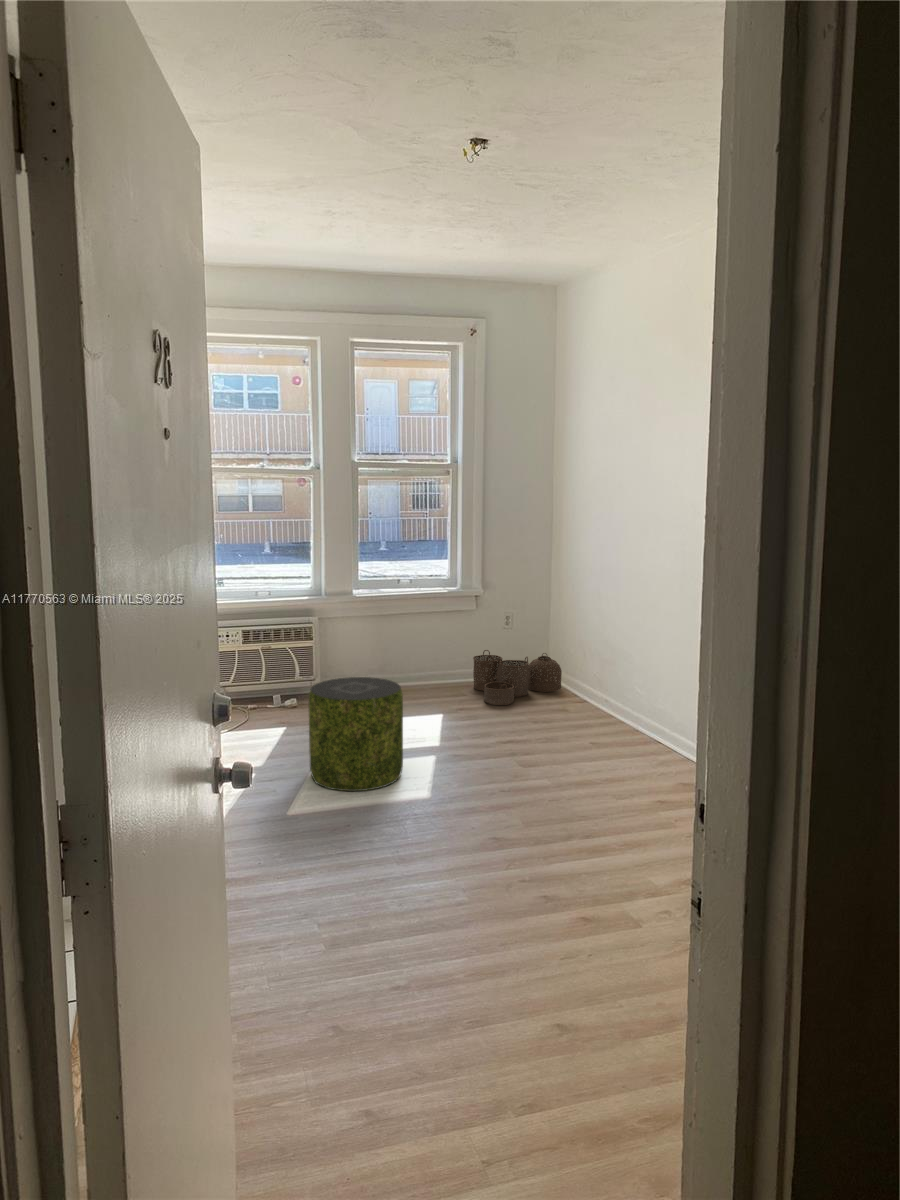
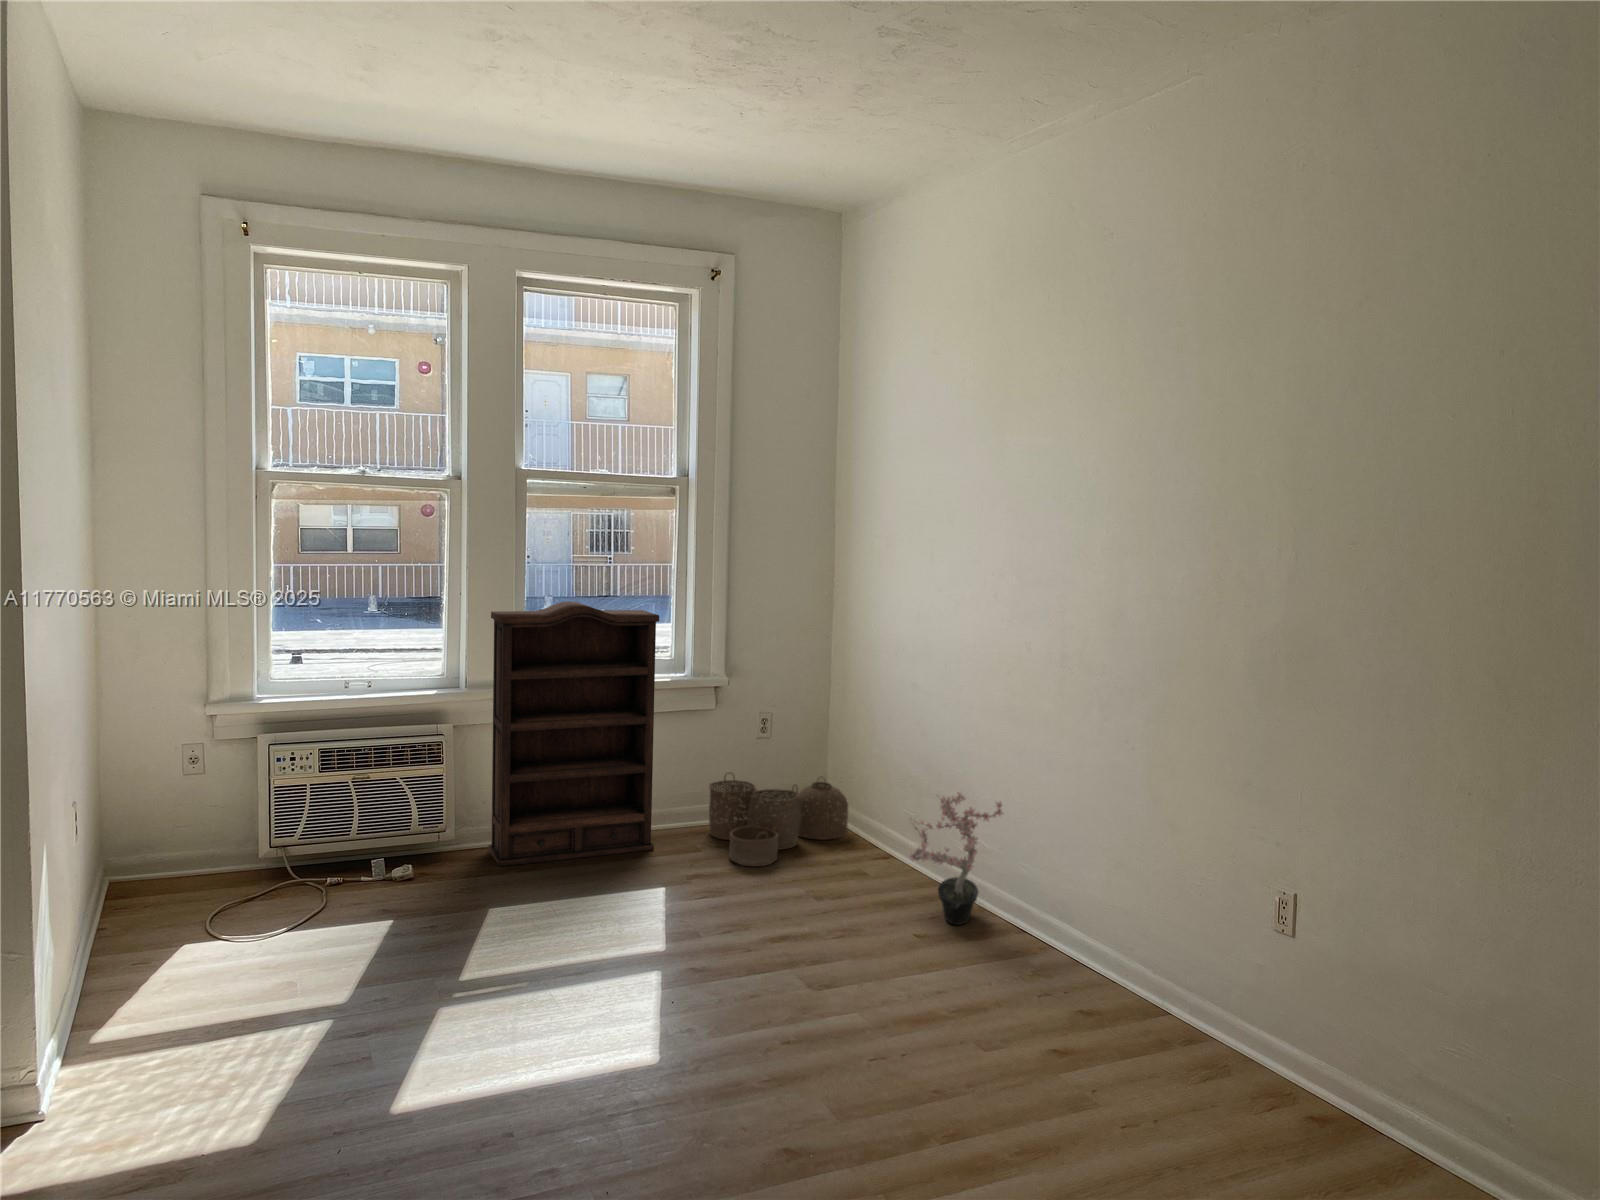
bookshelf: none [338,544,439,702] -> present [488,602,659,866]
potted plant: none [588,653,651,738] -> present [910,792,1003,925]
pouf: present [308,677,403,791] -> none [439,839,610,1055]

